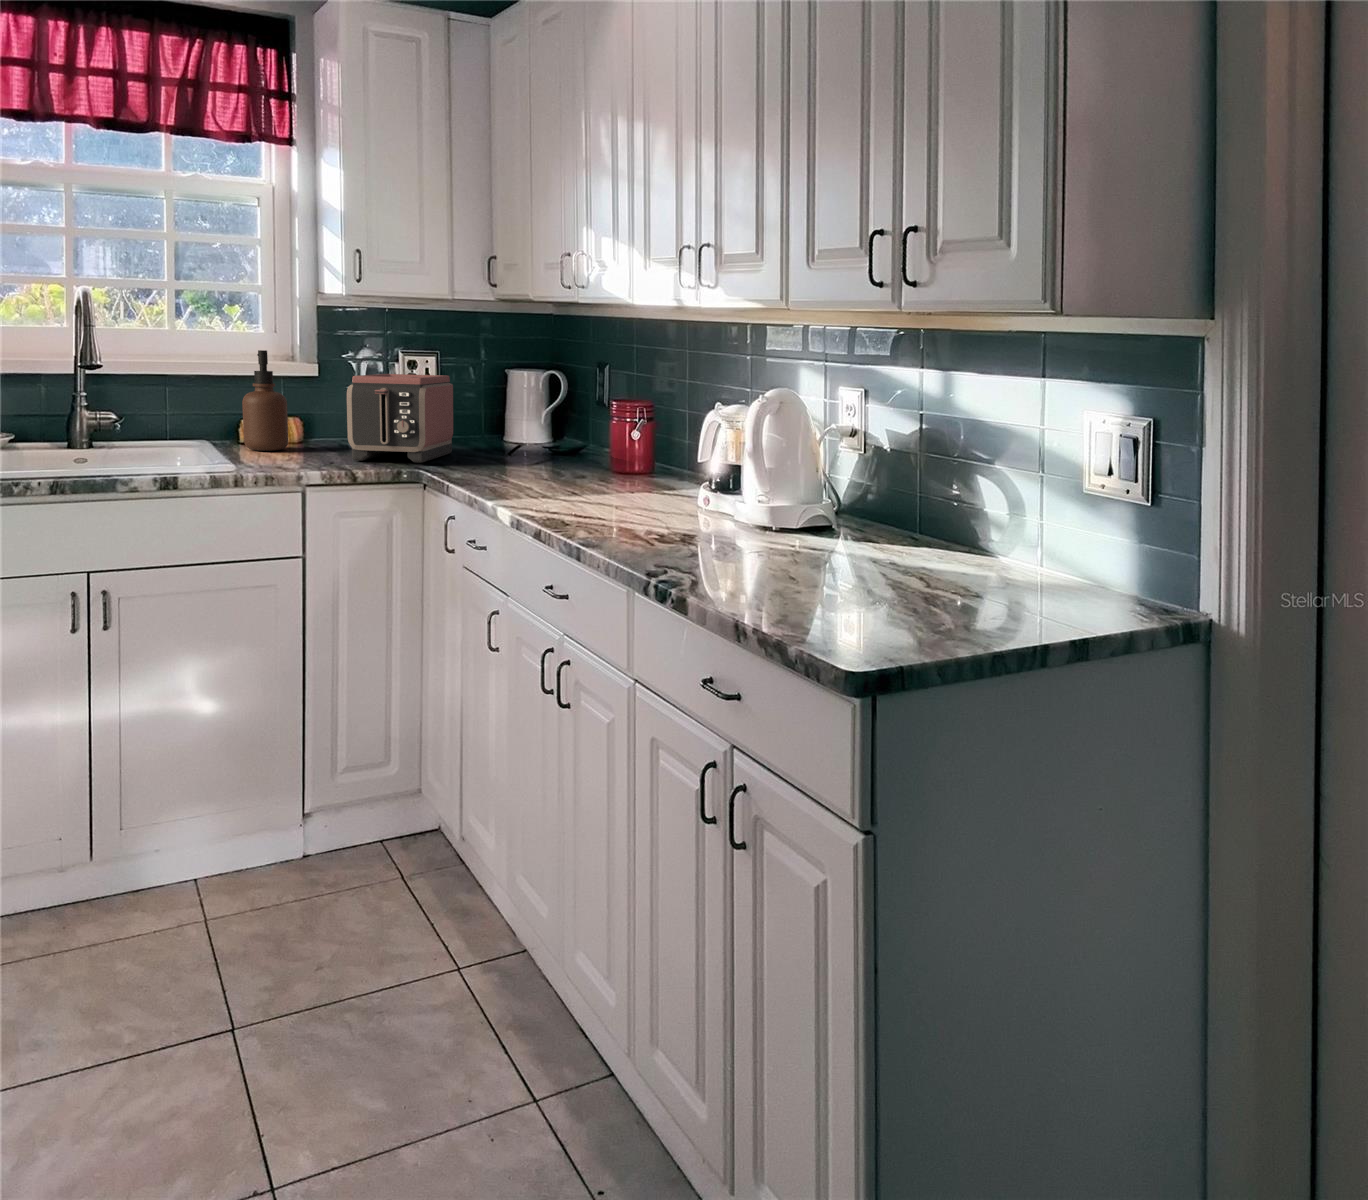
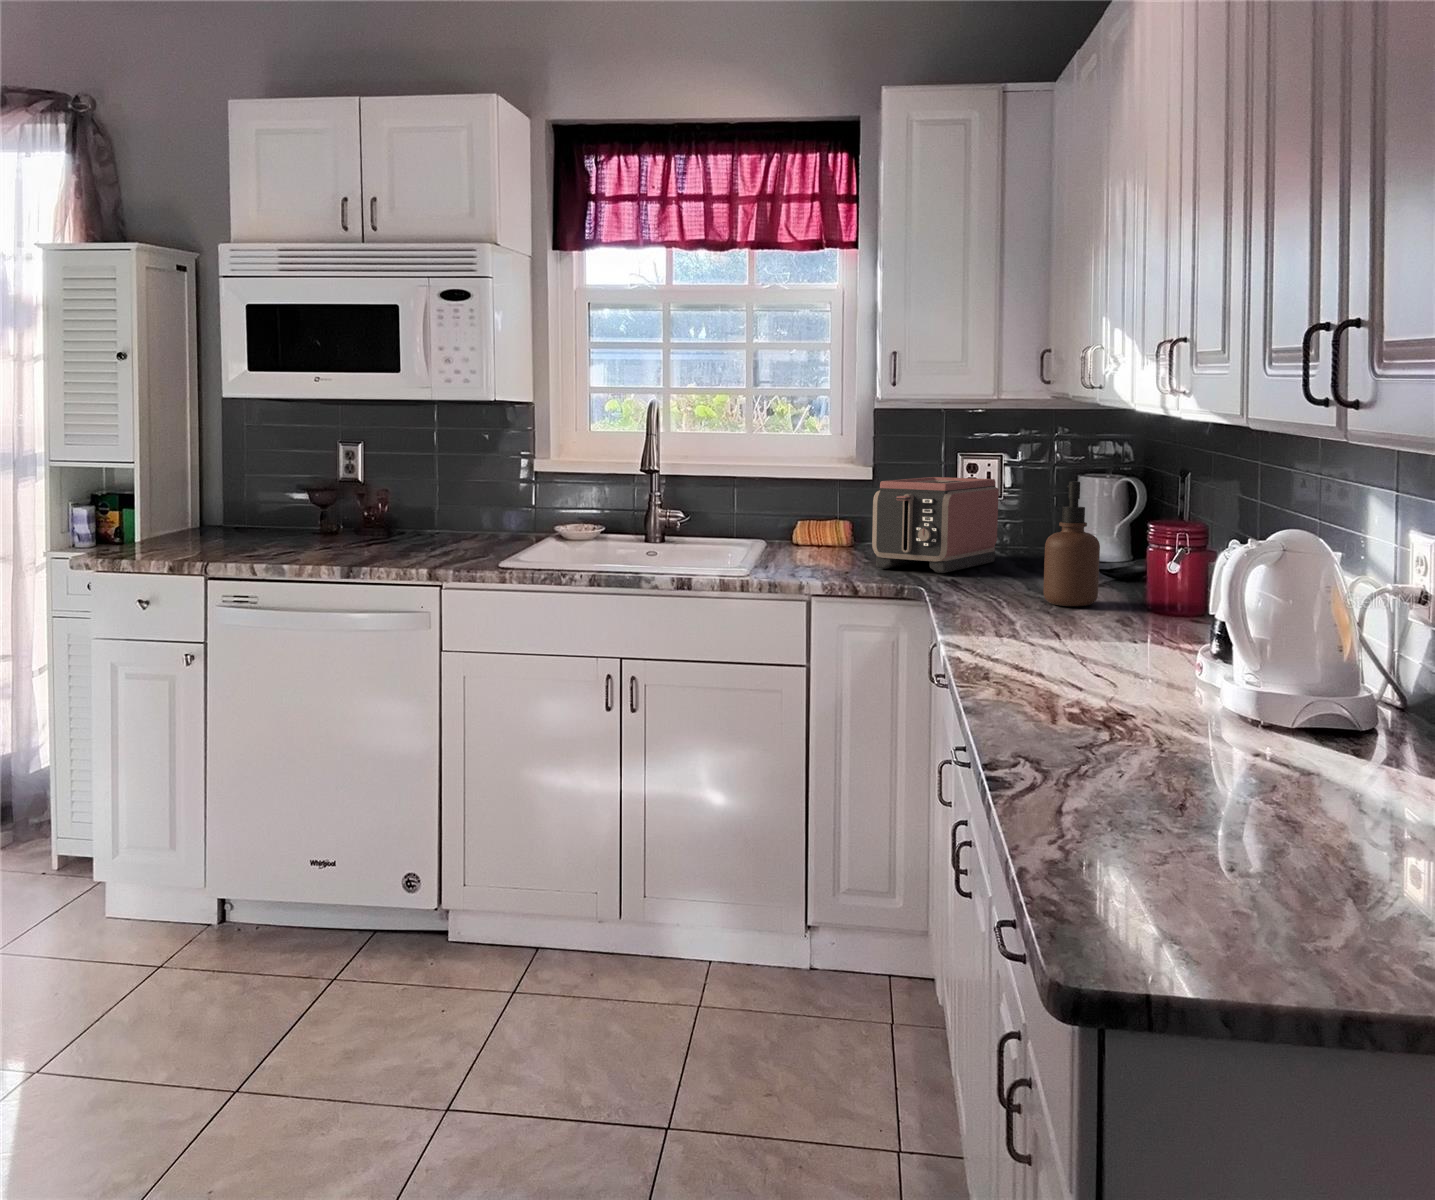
soap dispenser: present [242,350,288,451] -> present [1043,481,1100,606]

